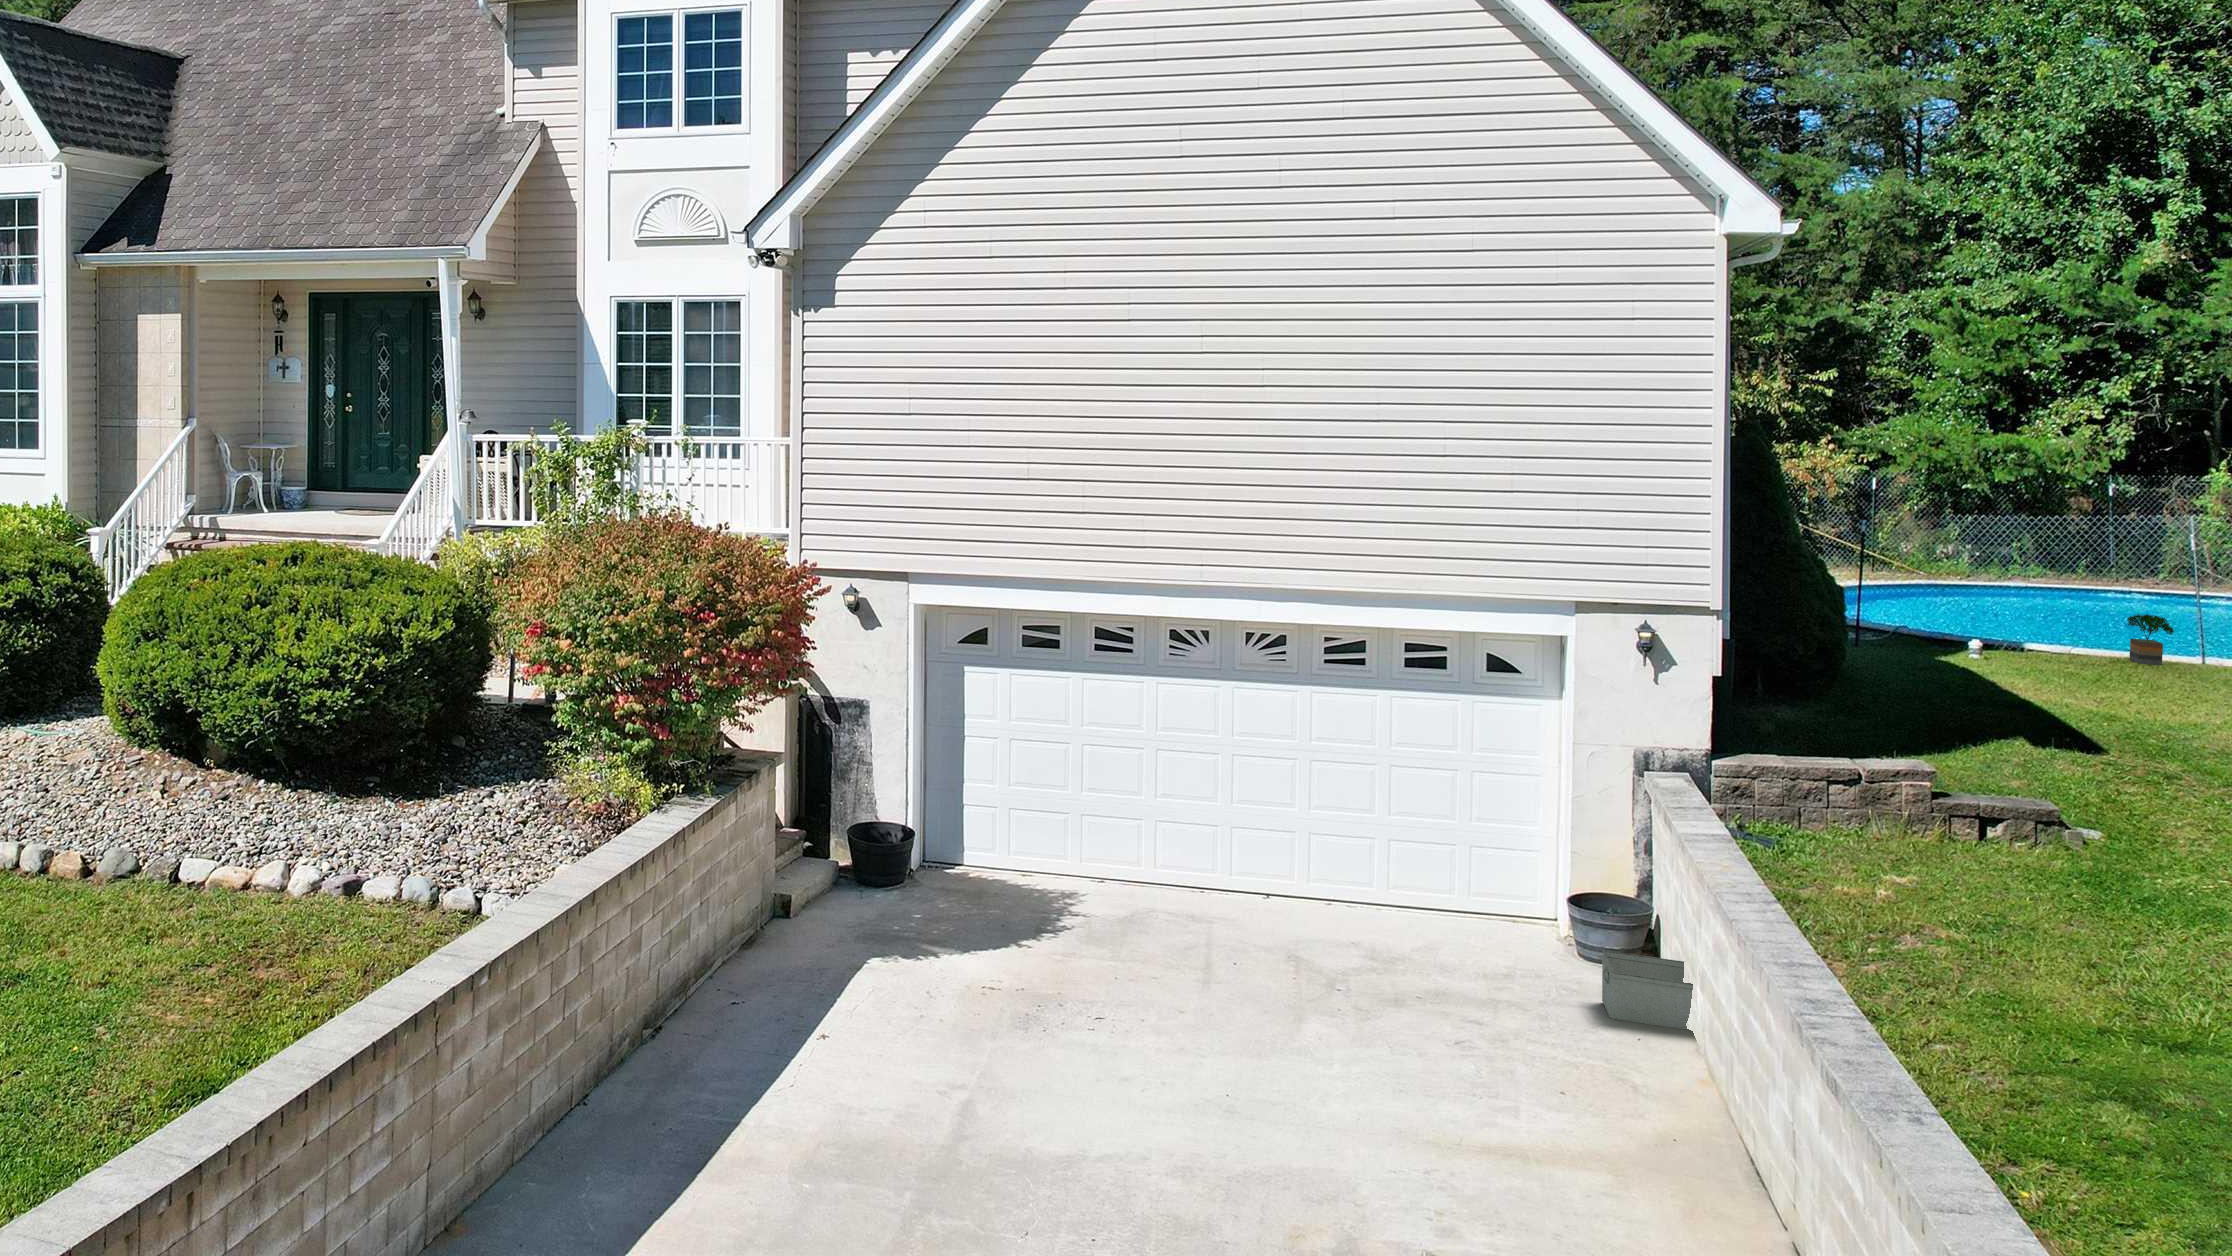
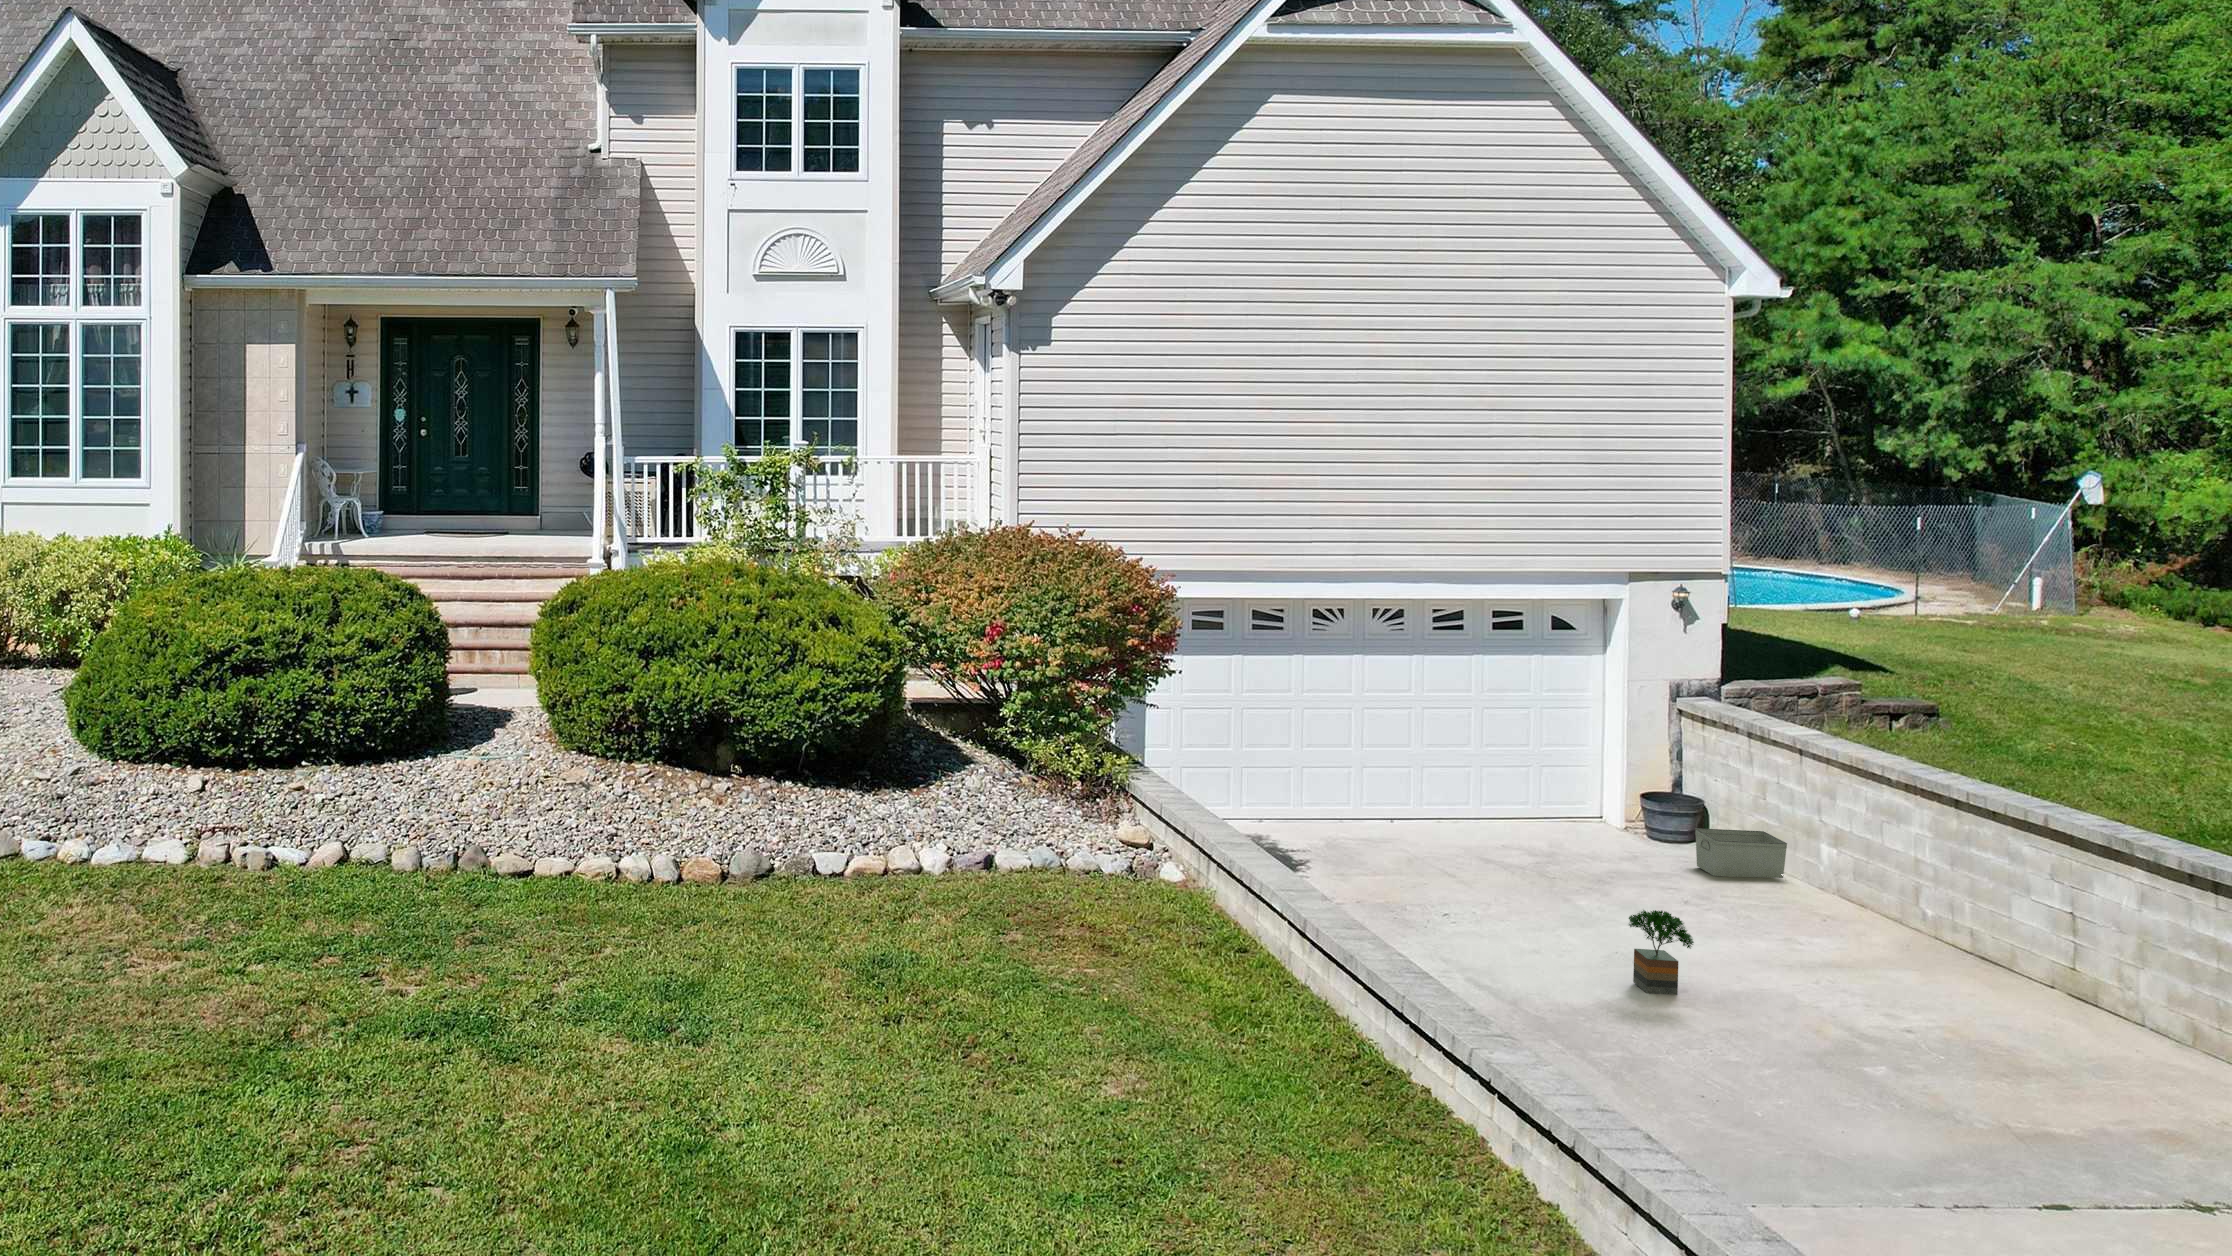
potted tree: present [2127,614,2174,665] -> present [1629,910,1694,995]

